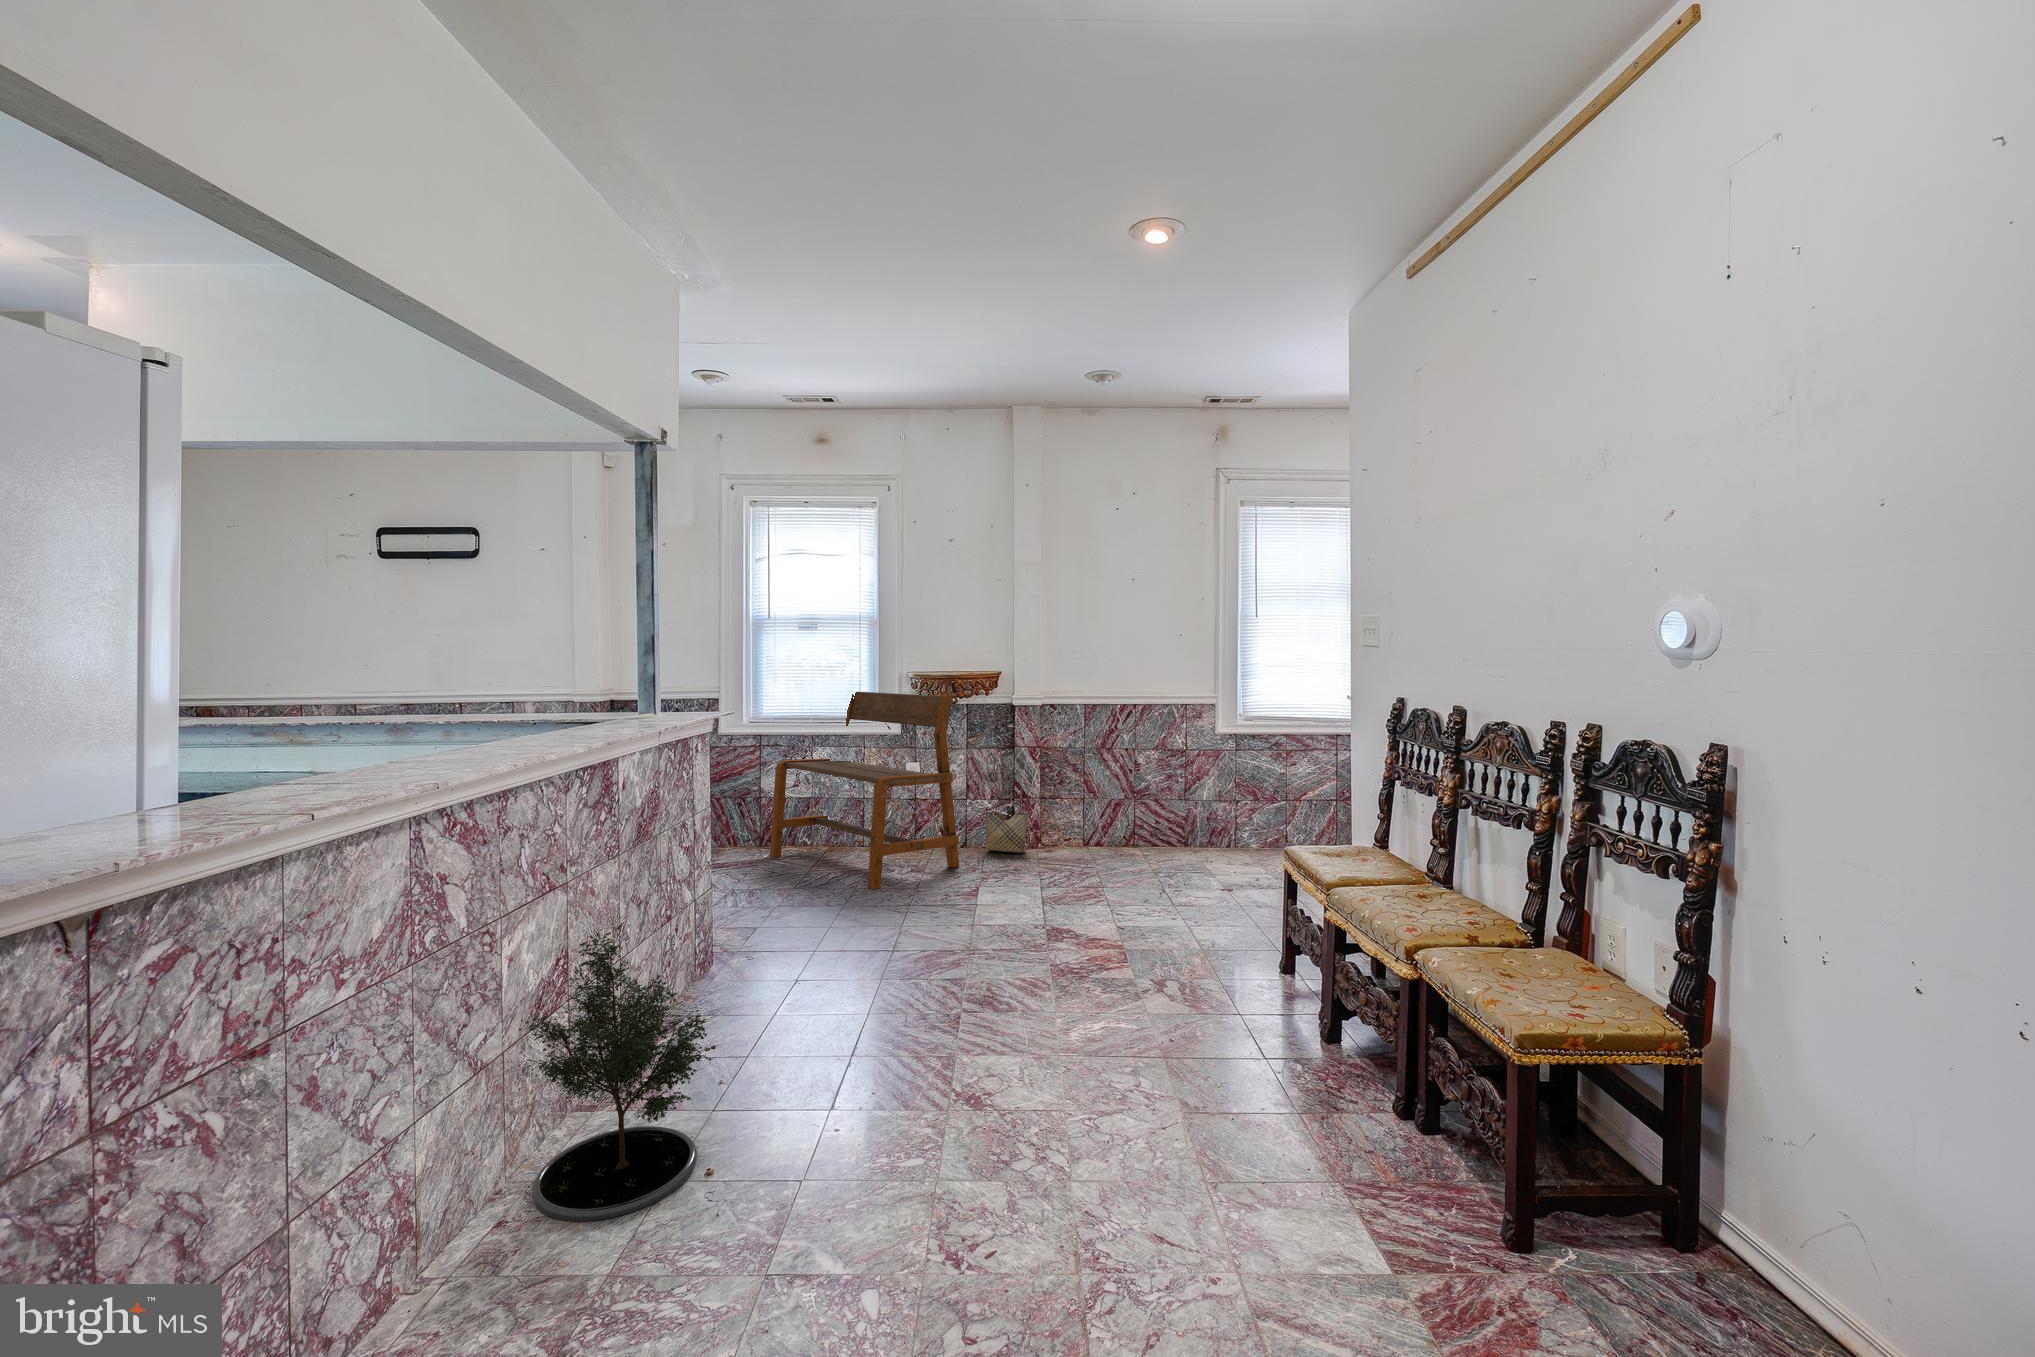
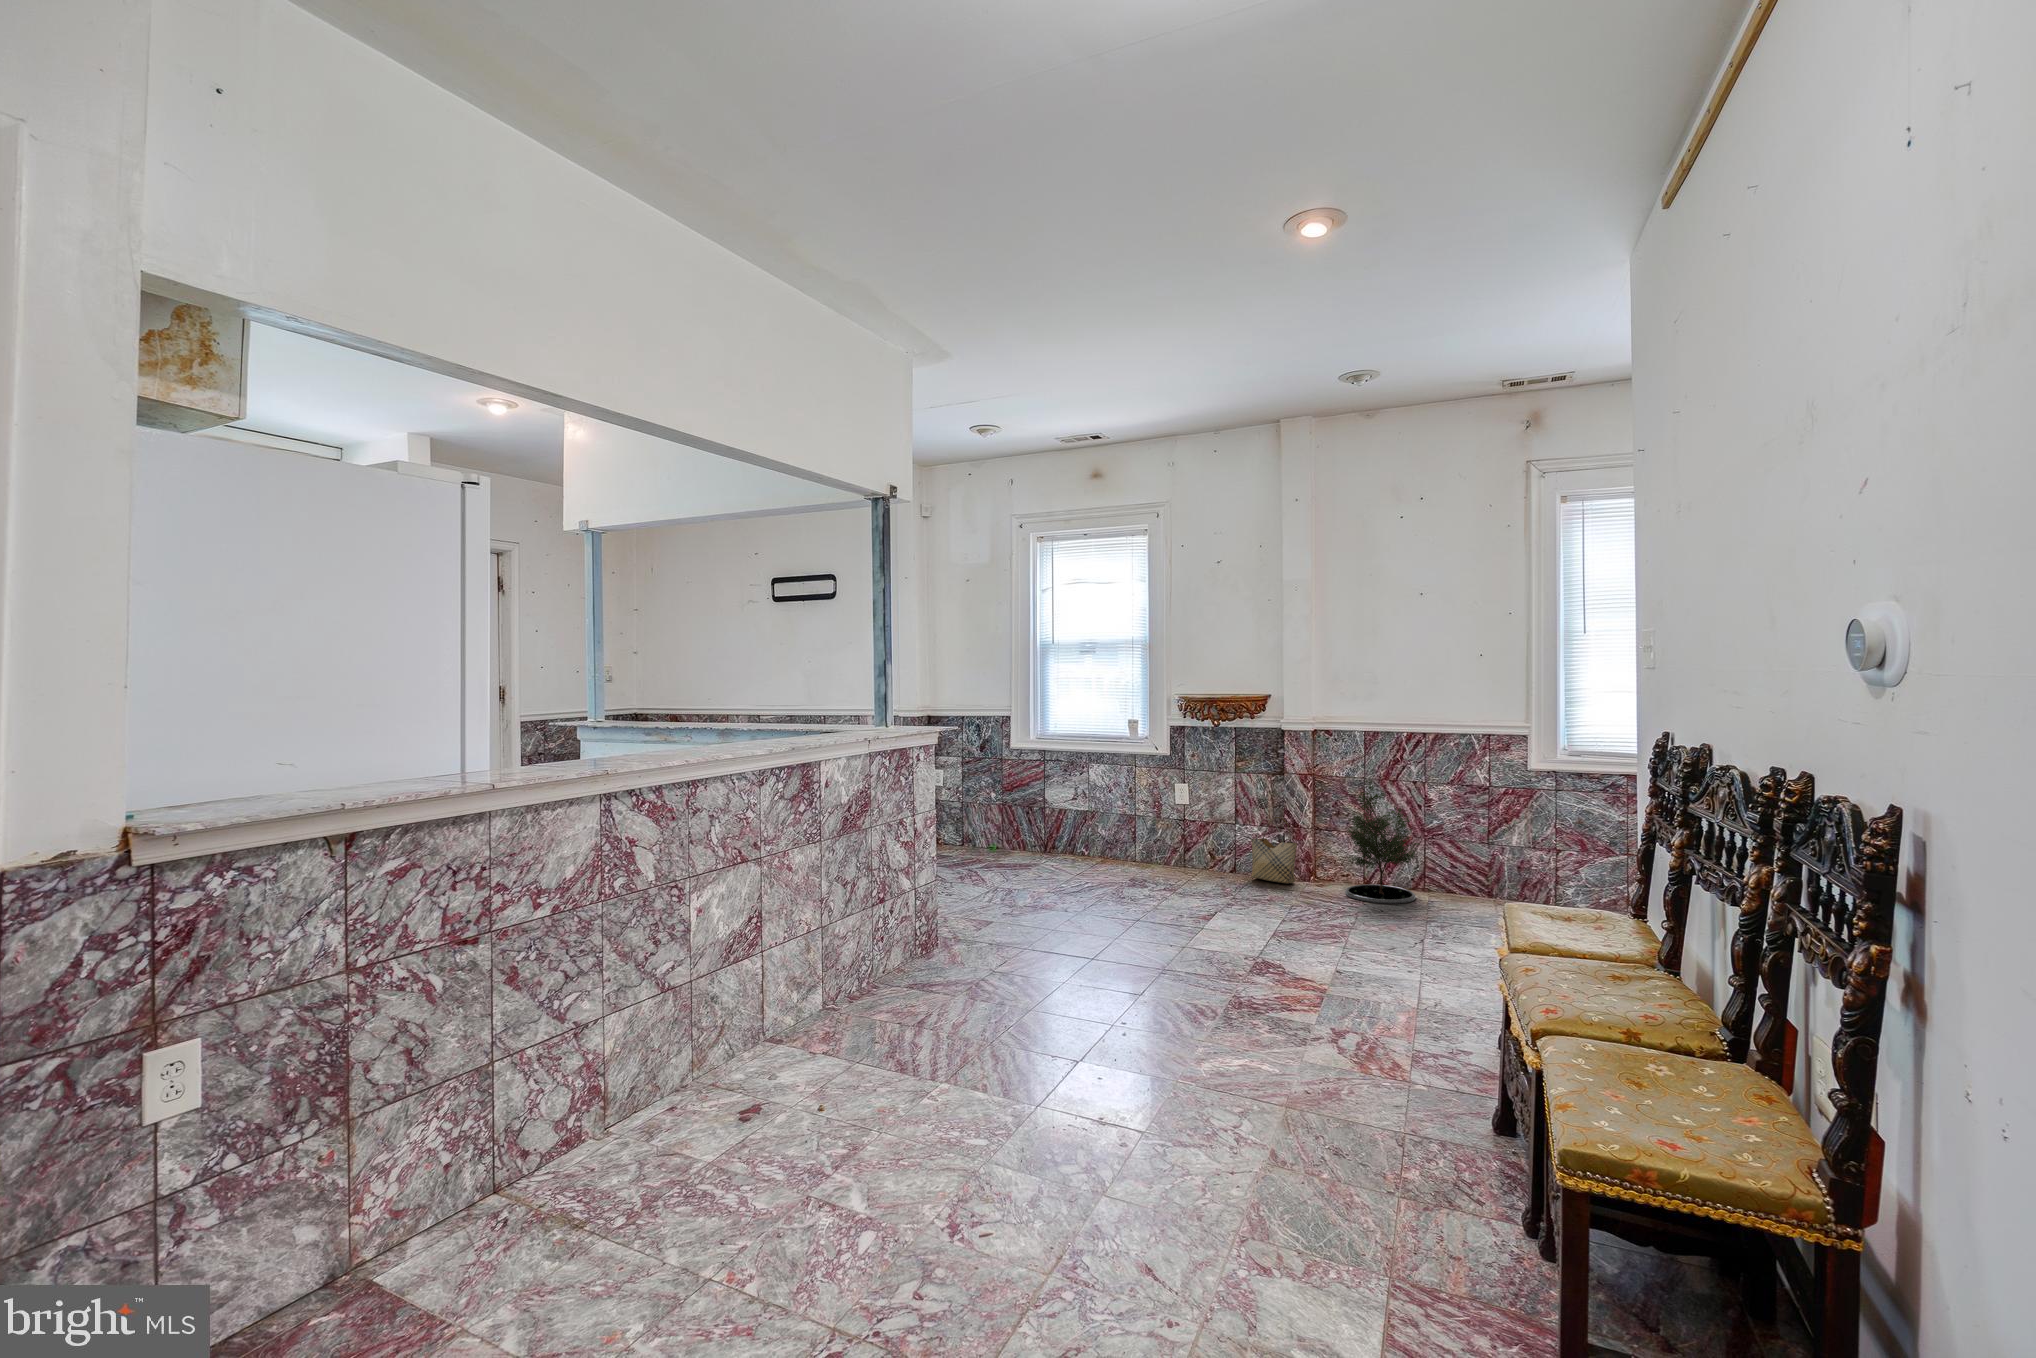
bench: present [770,692,959,889] -> none [1043,708,1213,903]
potted tree: present [519,915,718,1221] -> present [1345,780,1419,904]

